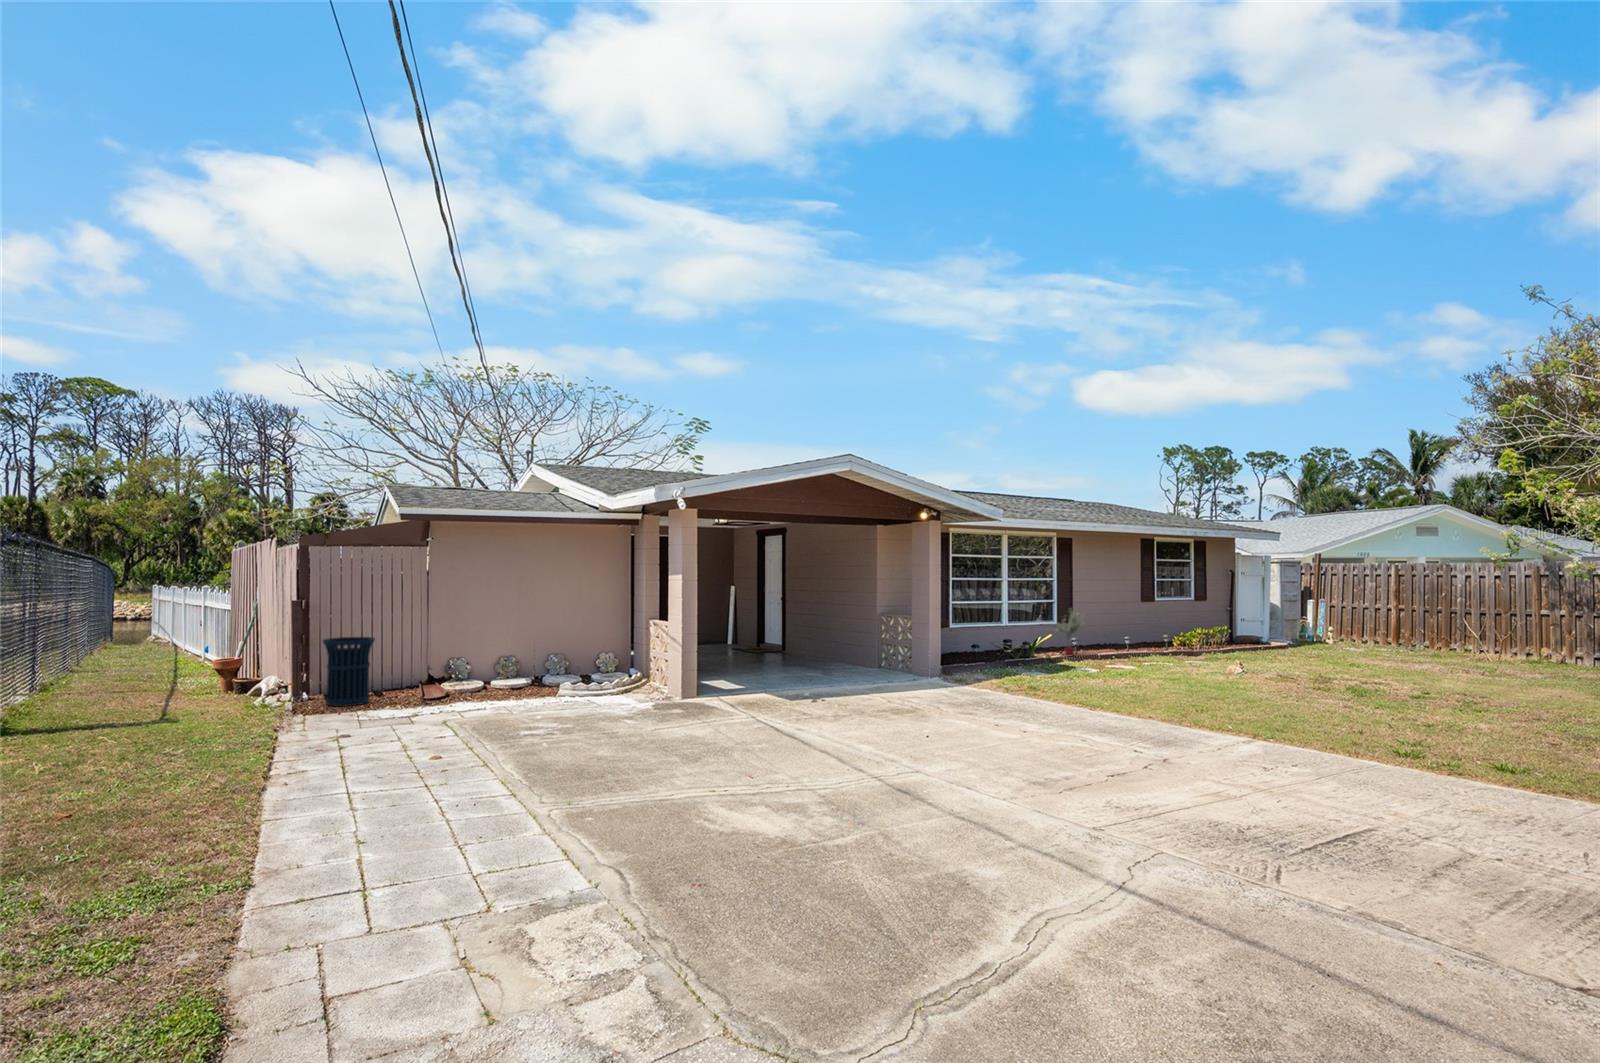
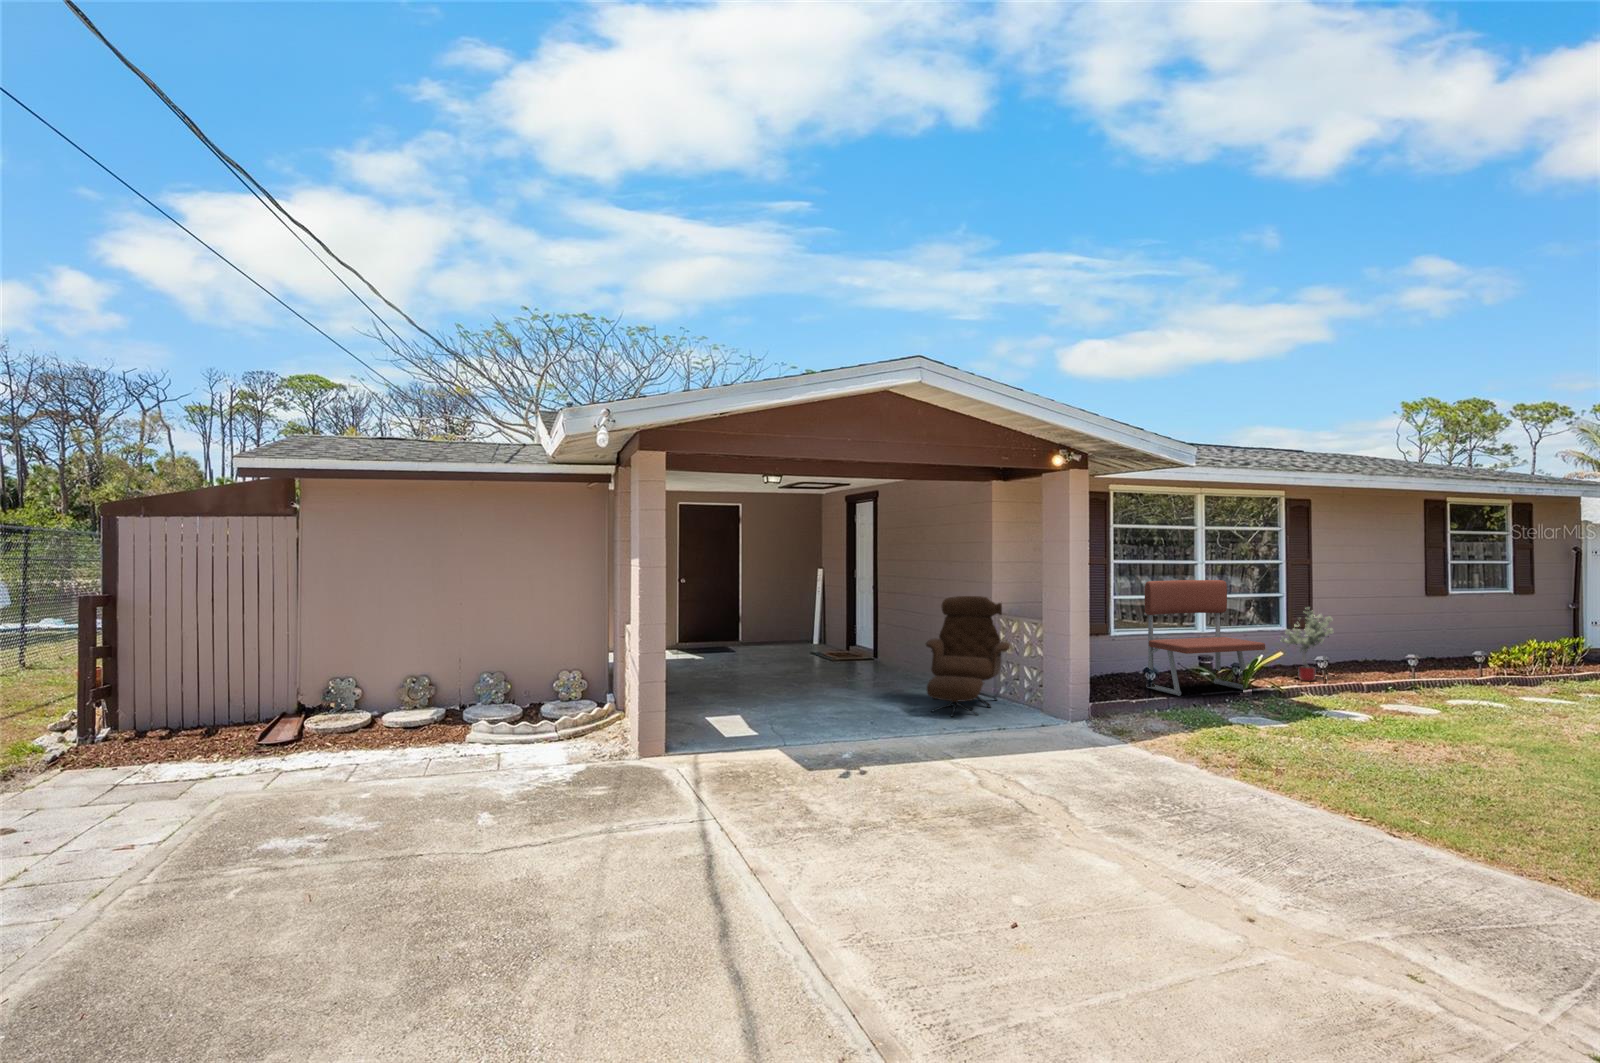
bench: none [971,591,1043,665] -> present [1145,580,1265,696]
lounge chair: none [835,601,890,677] -> present [926,596,1010,717]
trash can: present [323,637,375,707] -> none [116,647,204,753]

